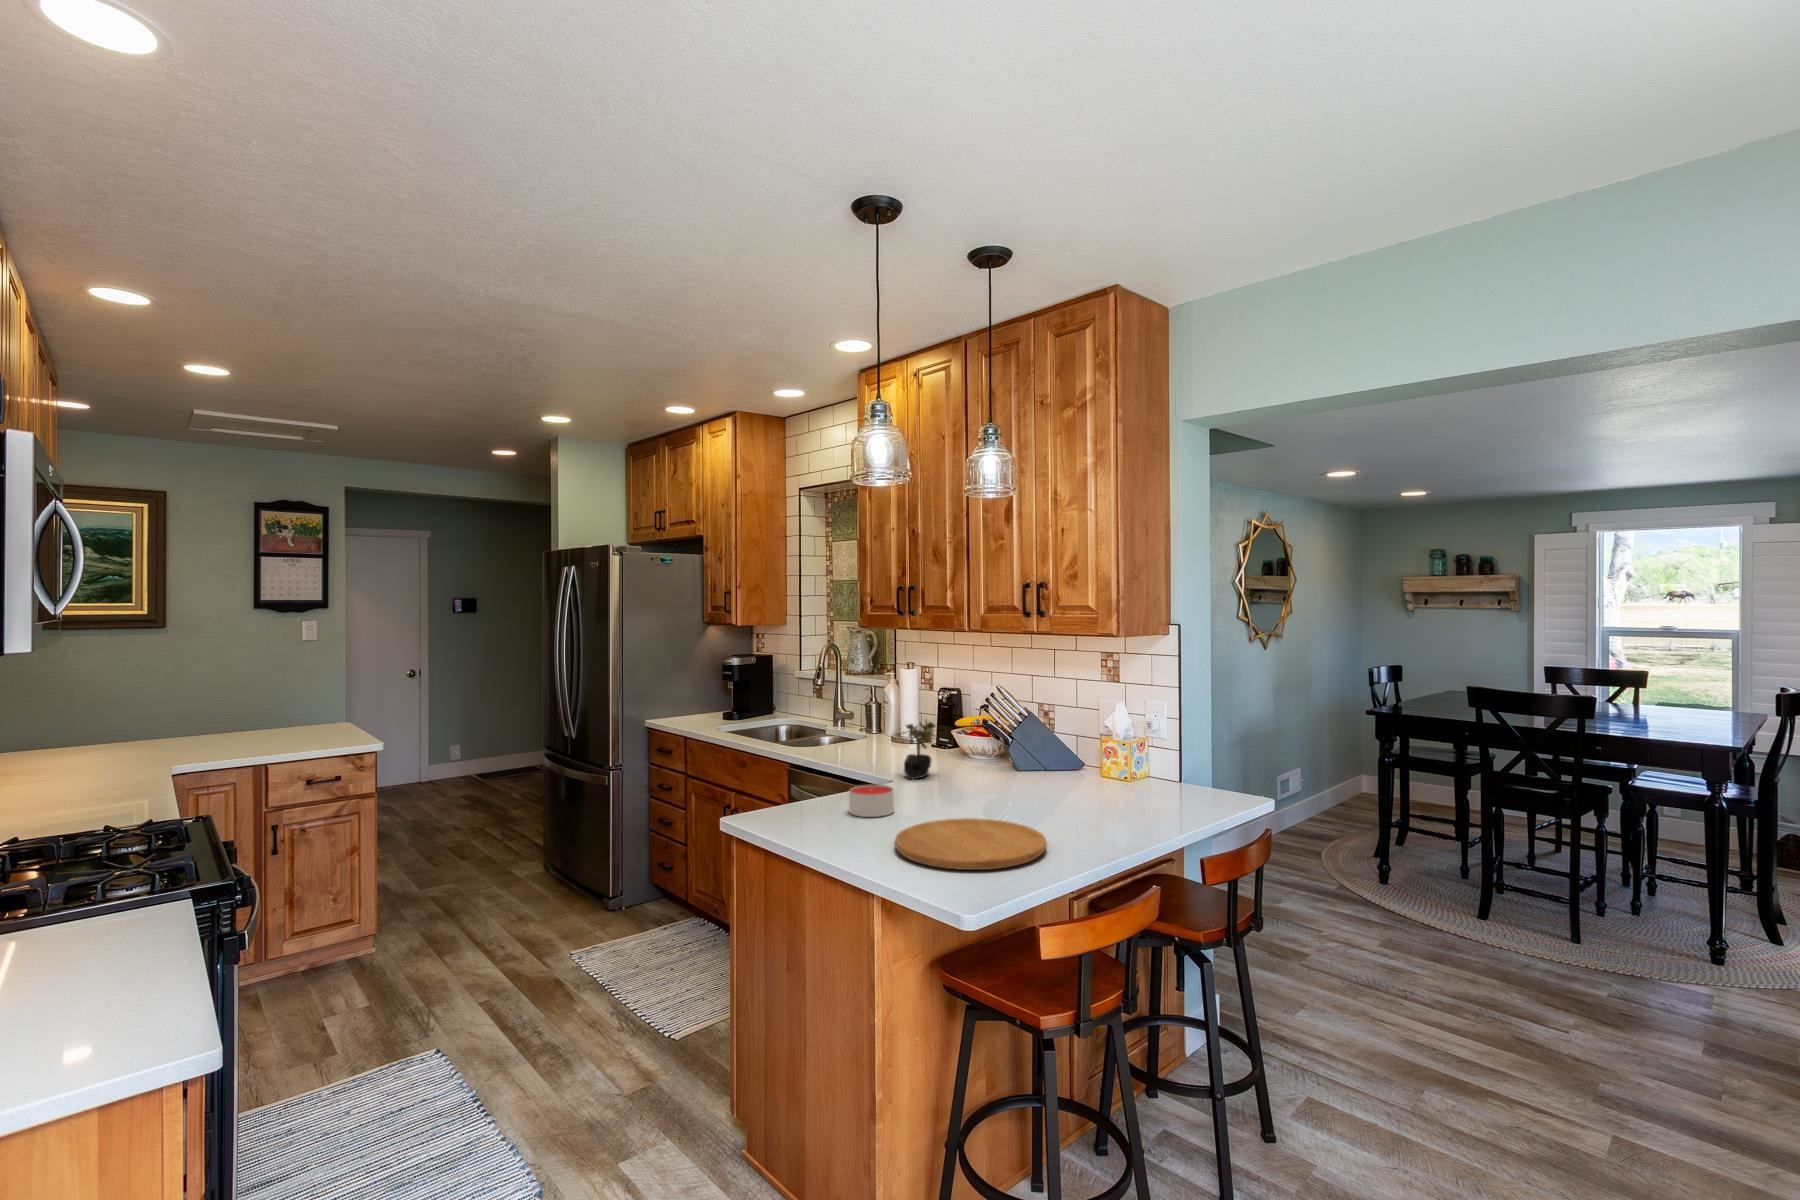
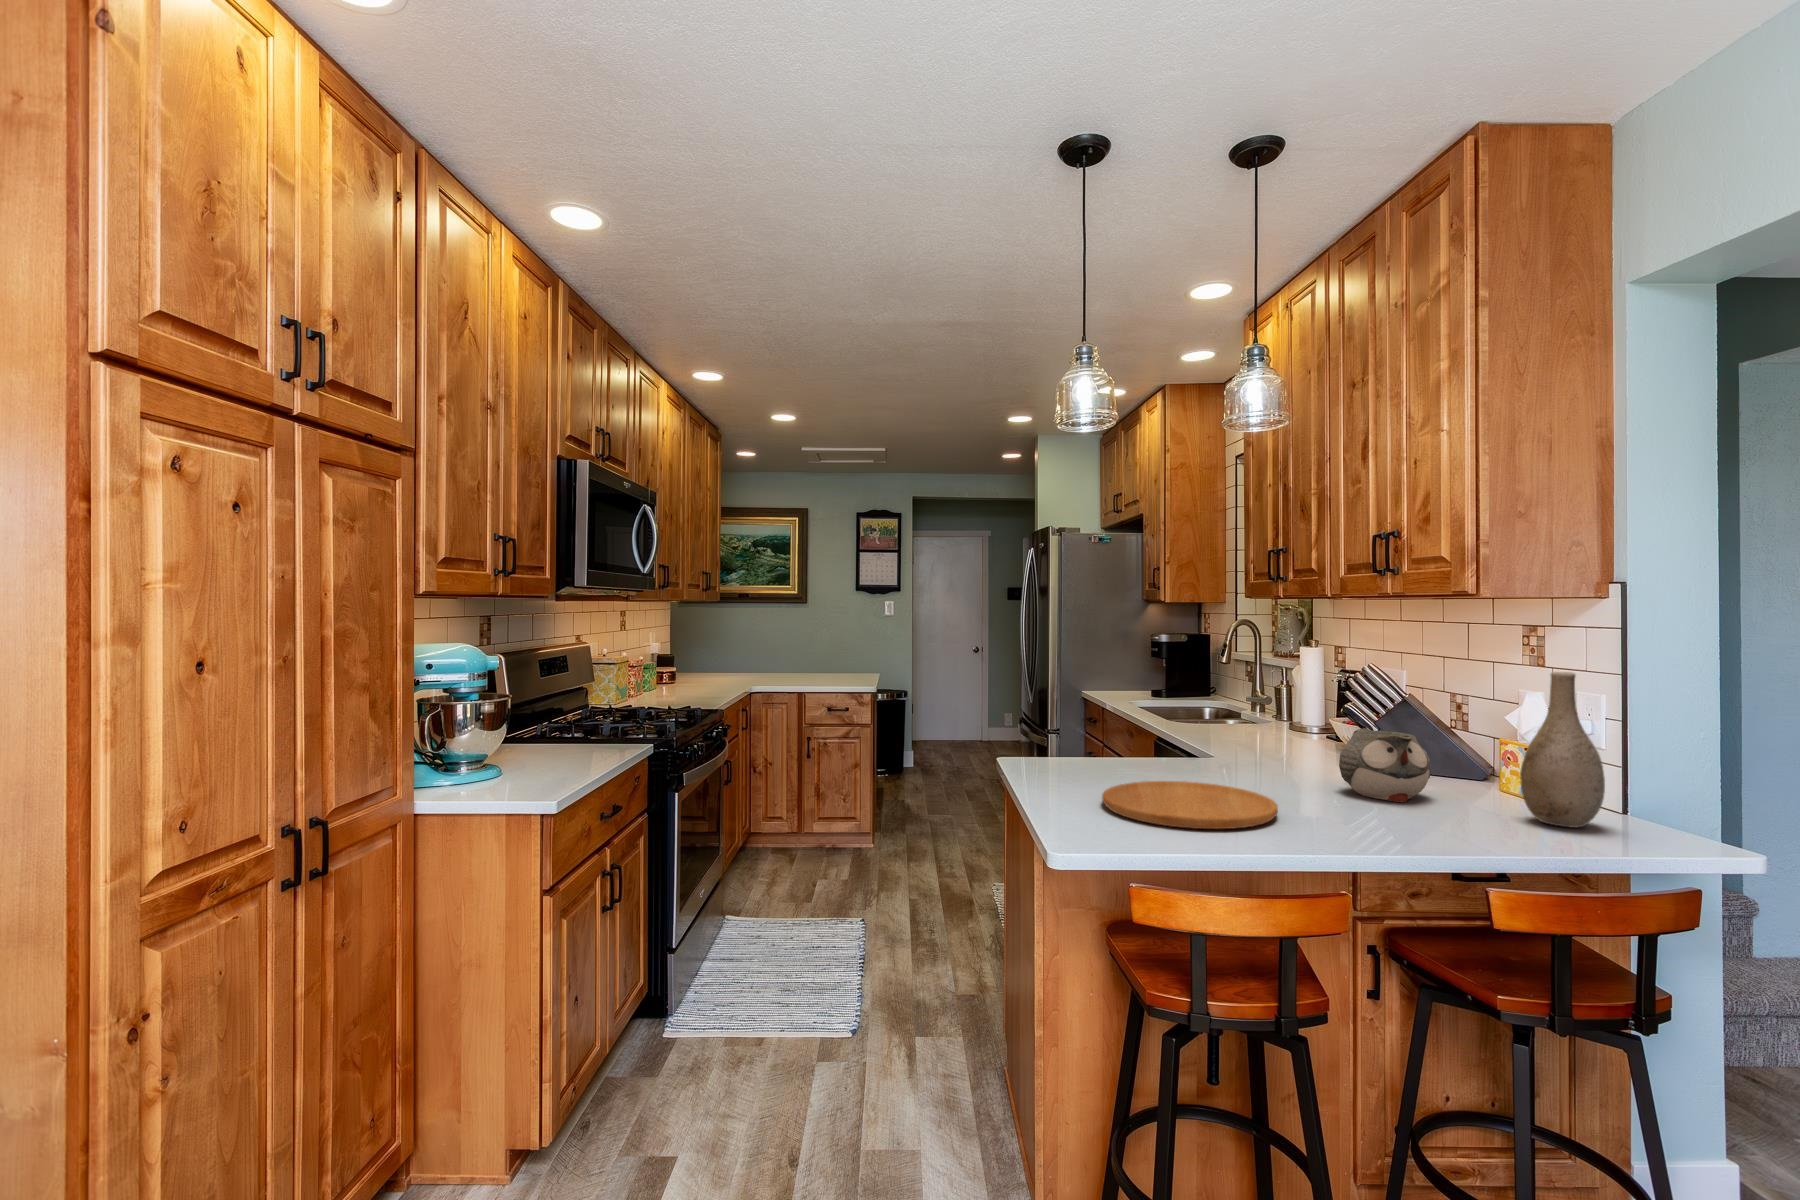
vase: none [1155,696,1205,808] -> present [1520,672,1605,828]
succulent plant: present [903,721,935,779] -> none [1242,691,1289,755]
teapot: none [1021,749,1091,807] -> present [1339,729,1431,802]
candle: present [849,784,894,817] -> none [1127,743,1175,775]

